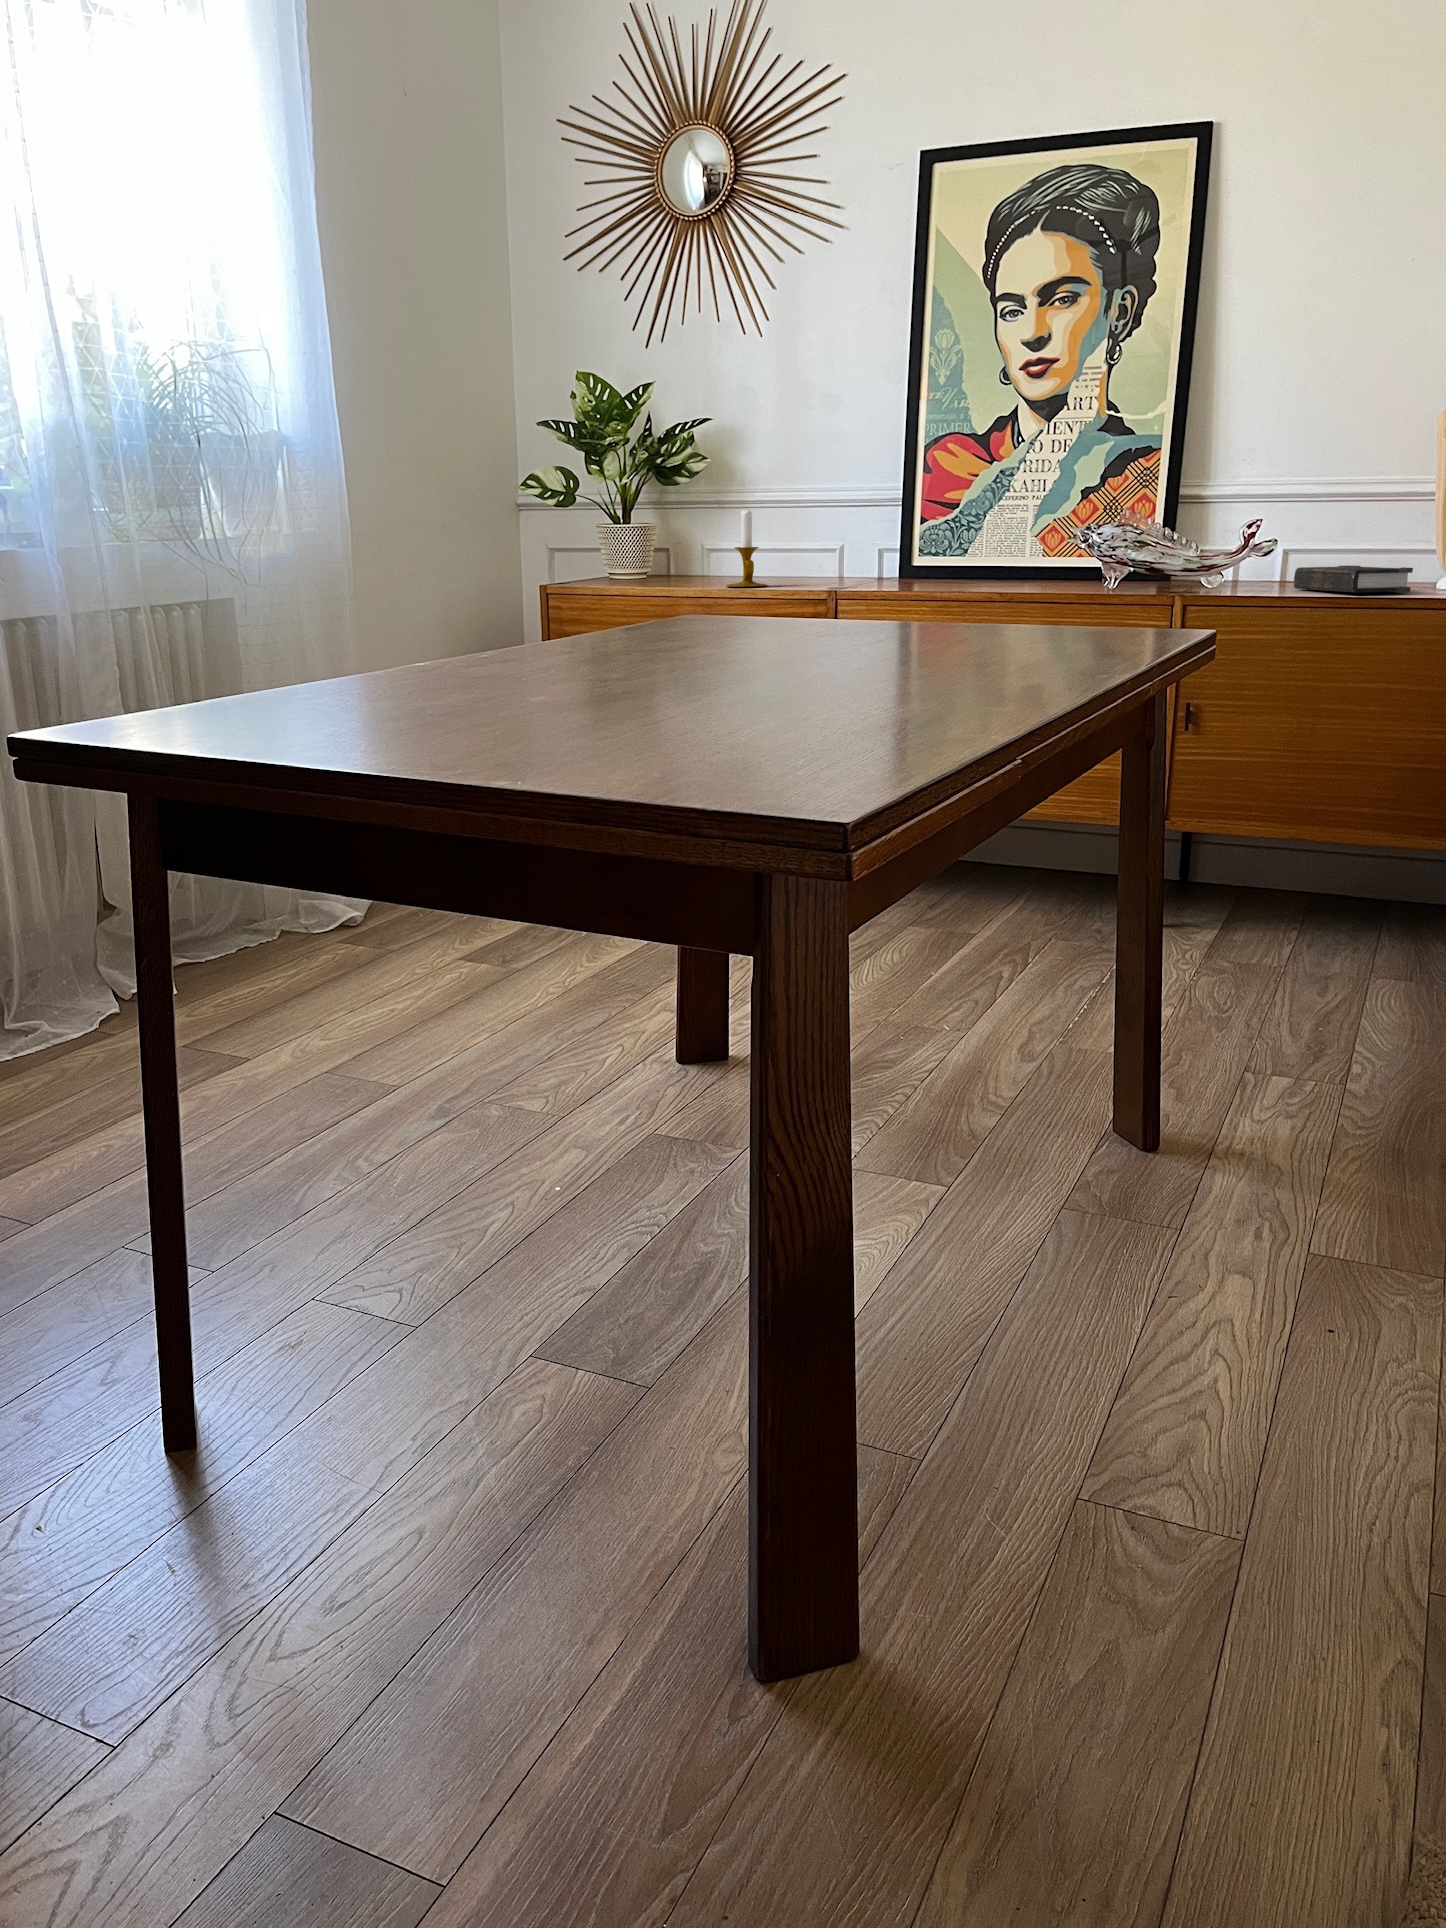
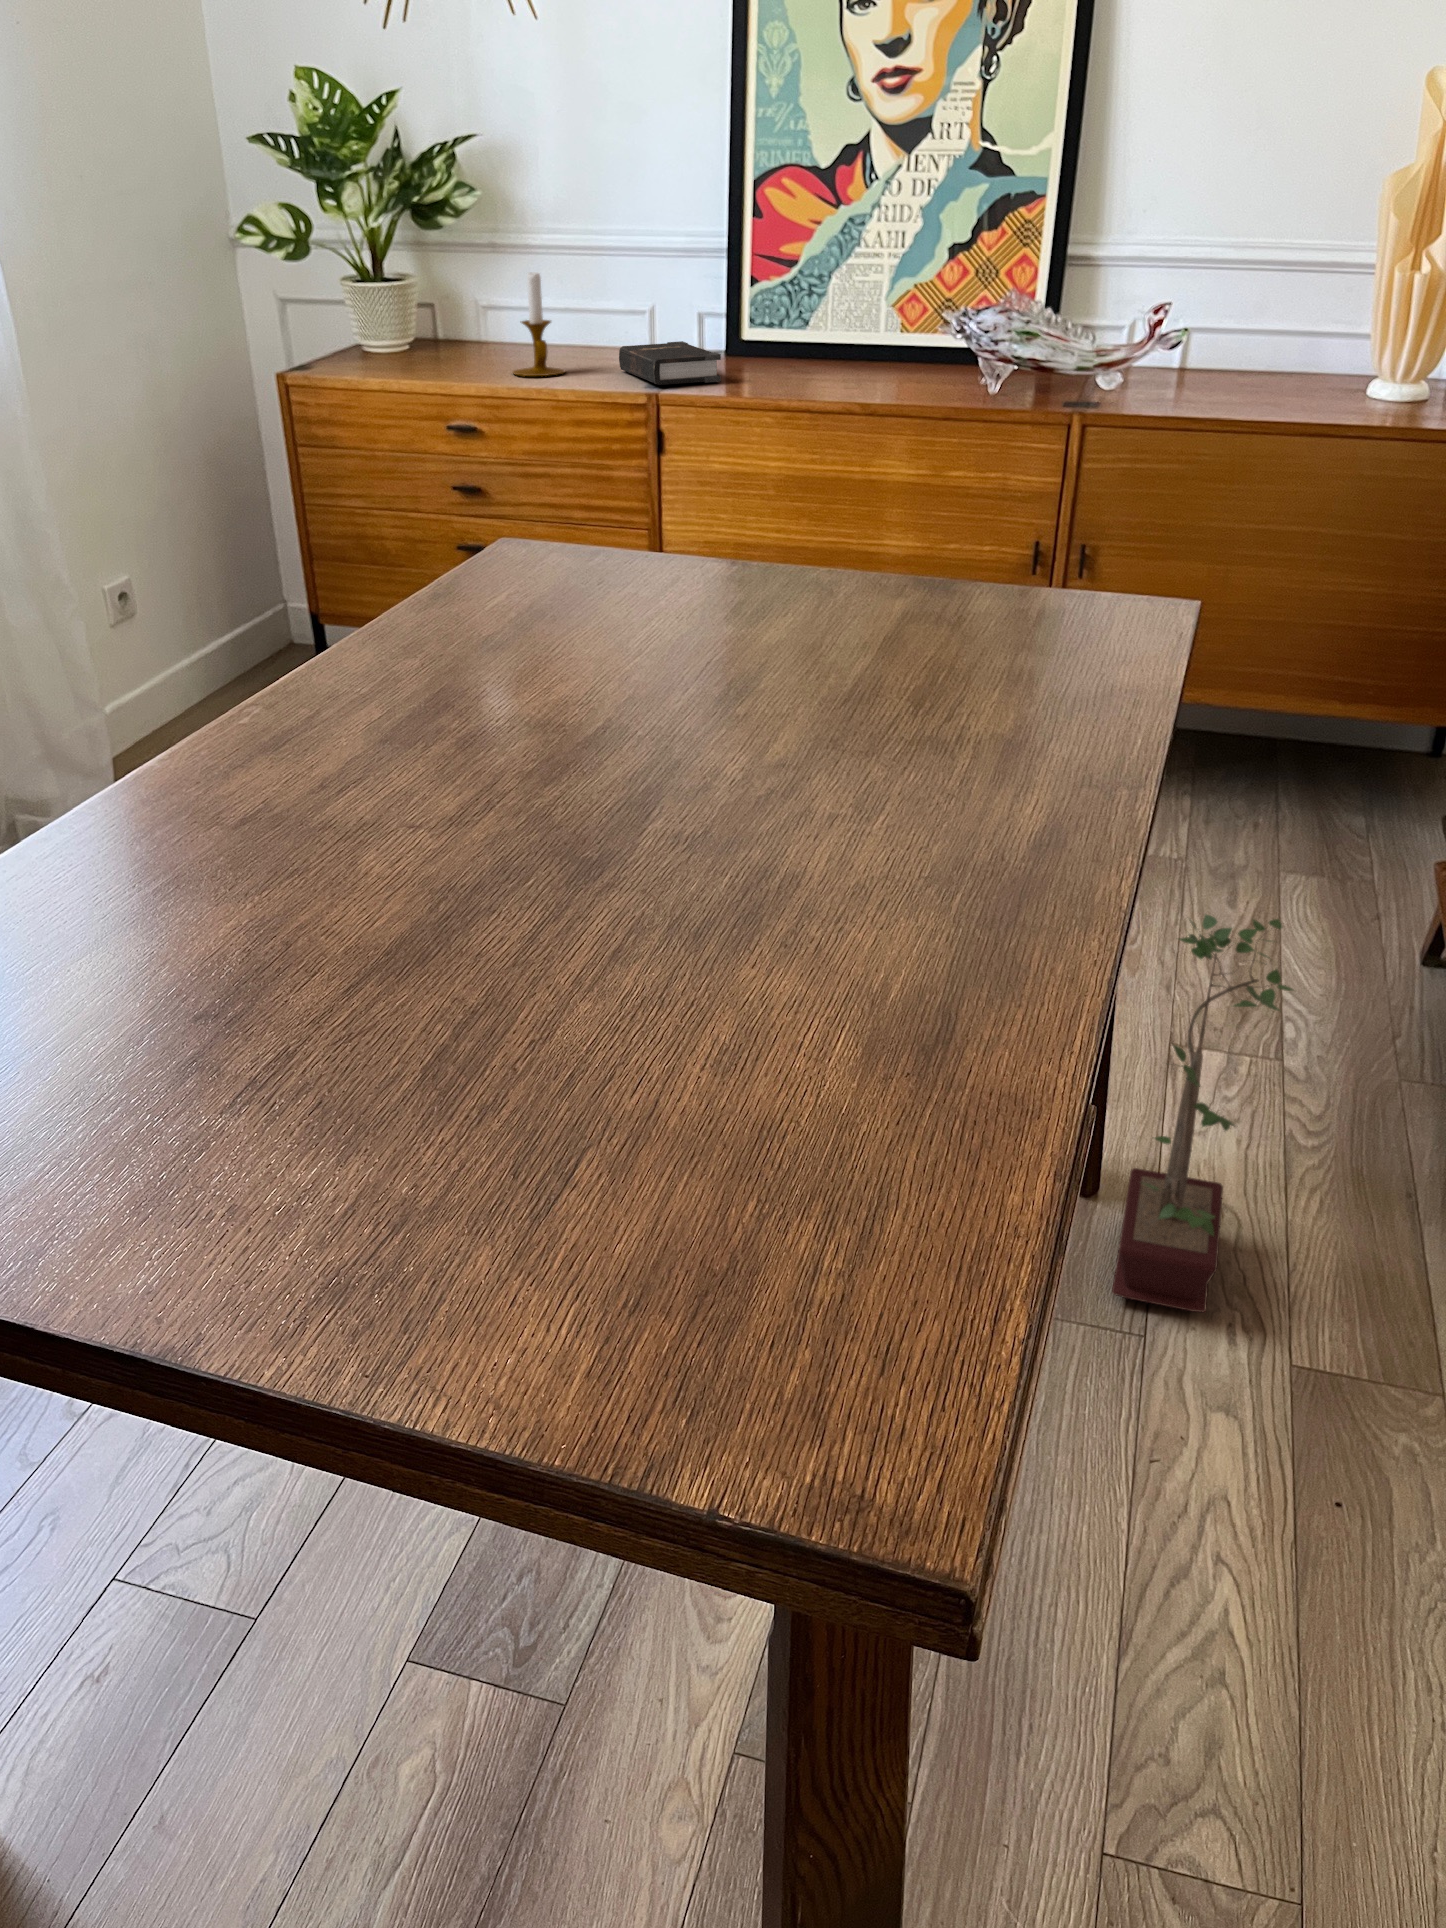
hardback book: present [1294,566,1413,592] -> present [619,341,721,385]
potted plant: none [1155,862,1320,1217] -> present [1112,915,1293,1312]

